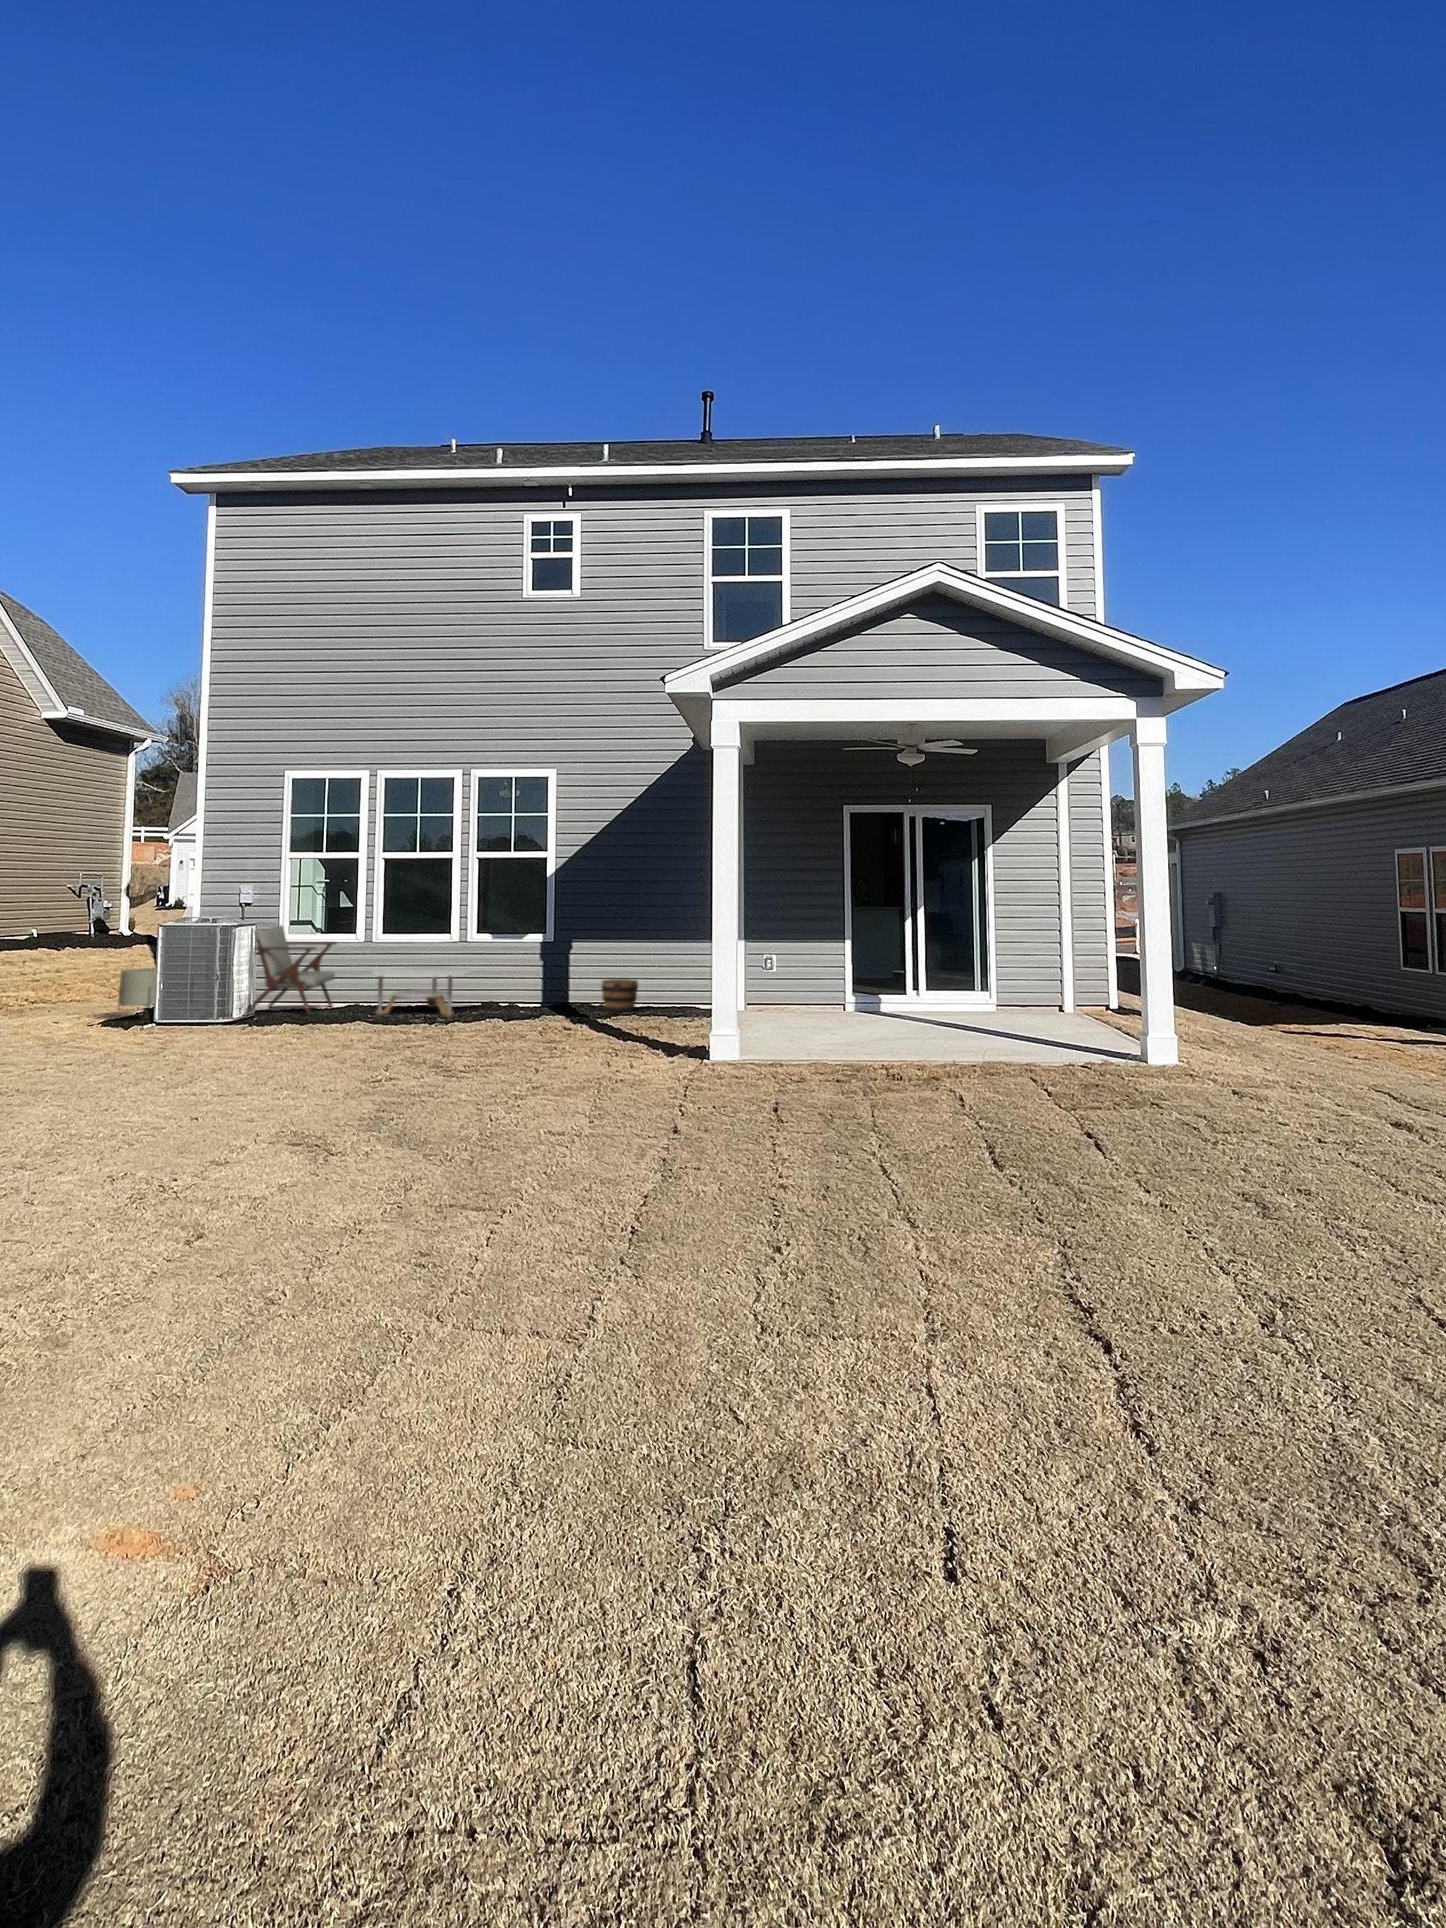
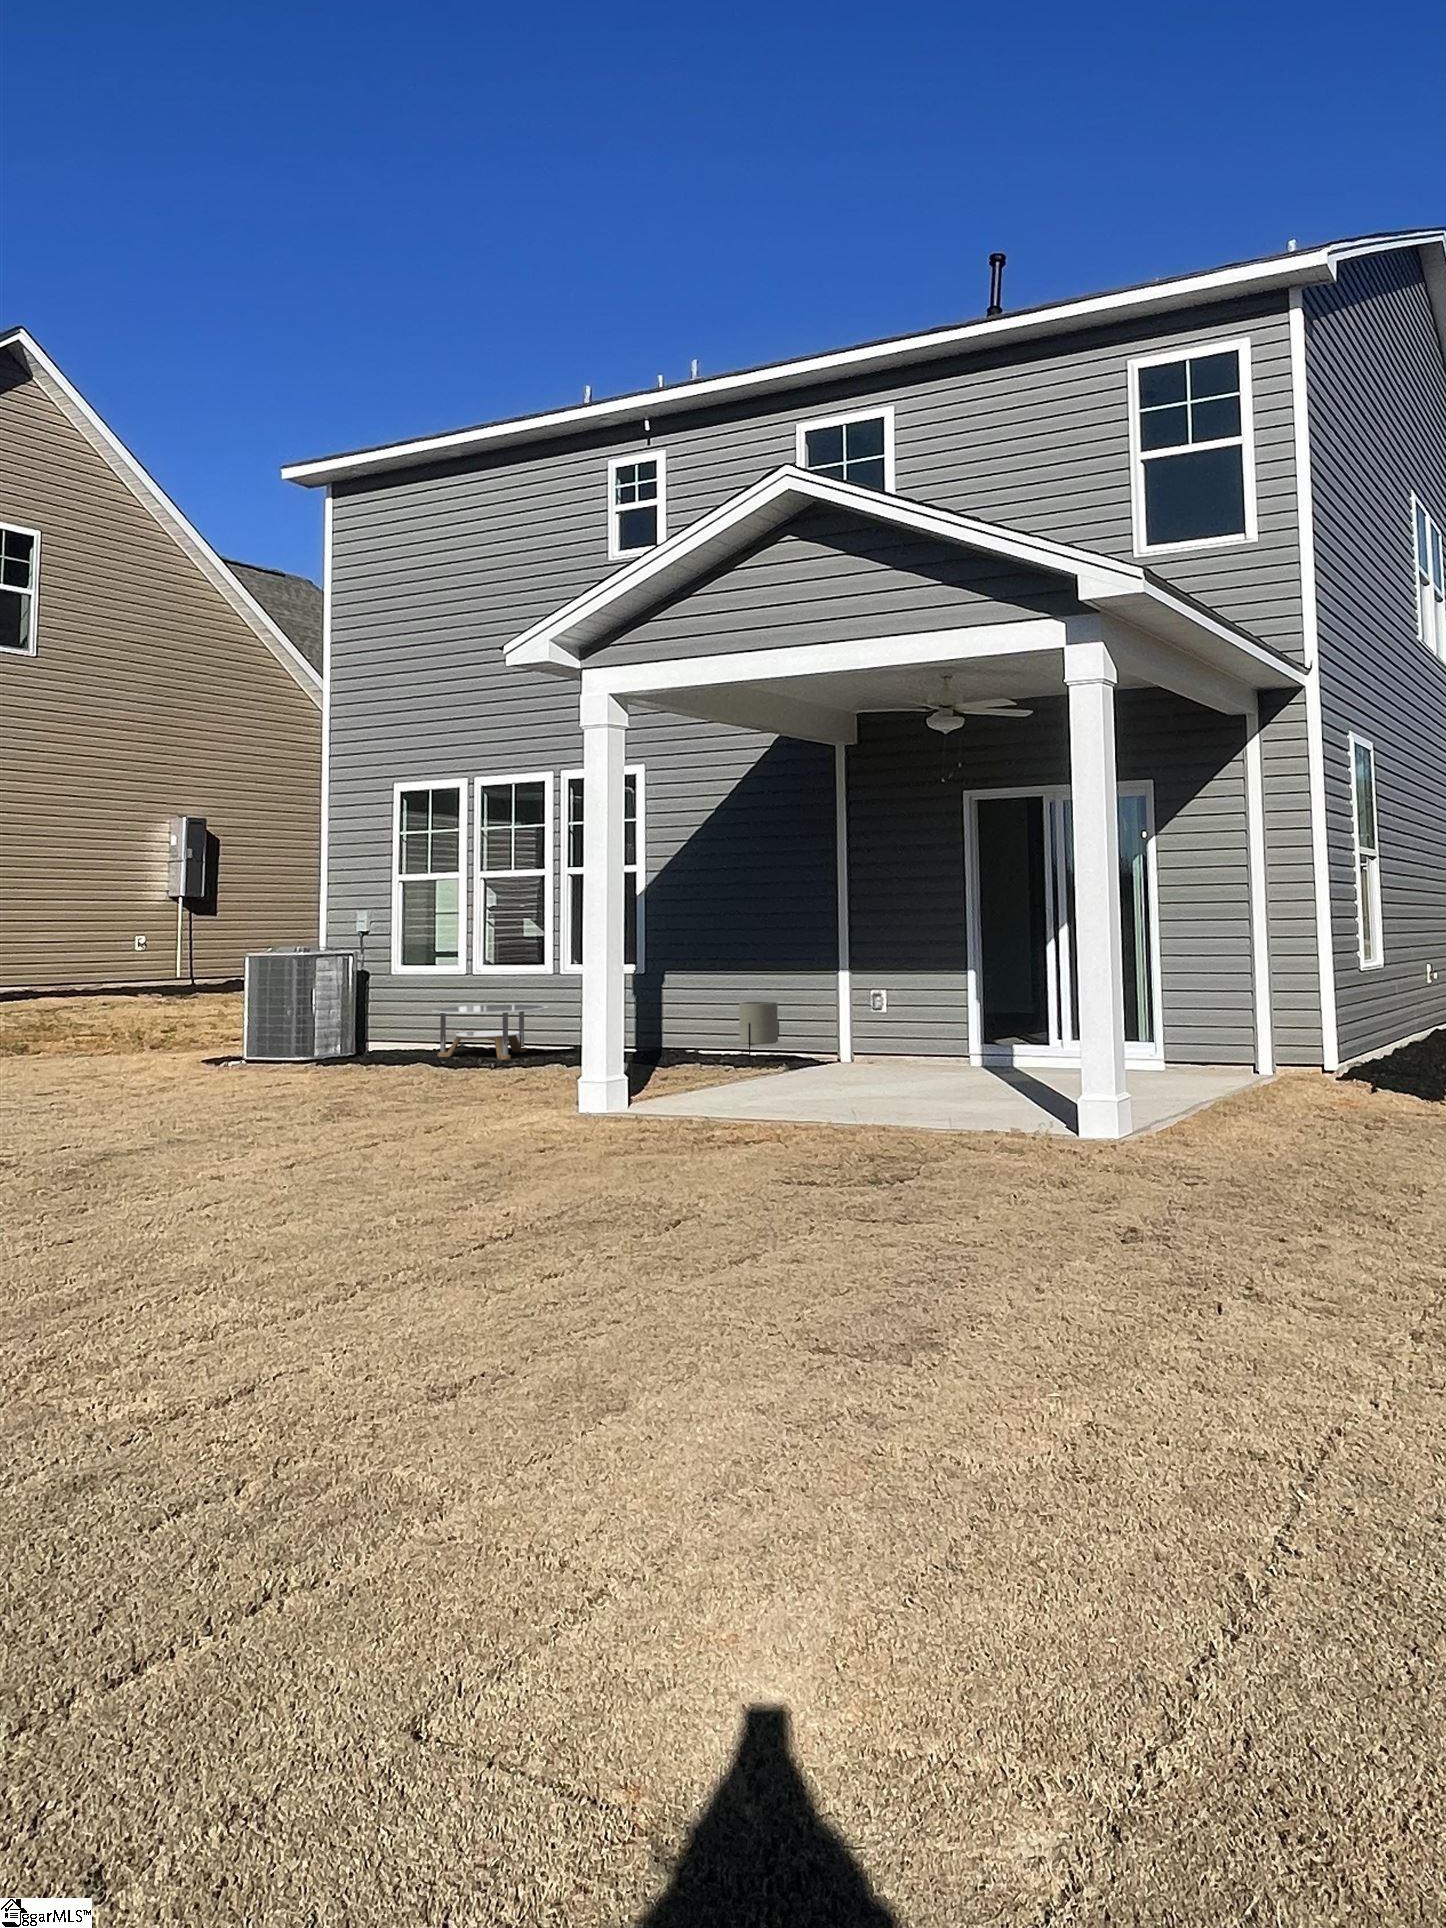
lounge chair: present [243,925,336,1016] -> none [313,956,428,1056]
planter: present [118,968,157,1009] -> present [739,1001,779,1063]
bucket: present [601,979,638,1012] -> none [677,1022,723,1061]

